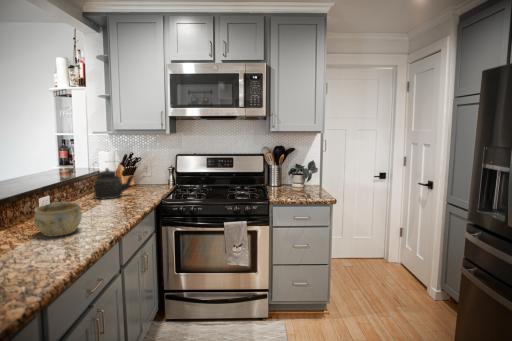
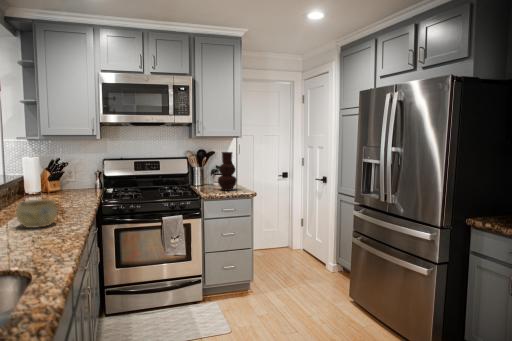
vase: none [292,149,315,194] -> present [218,152,237,191]
kettle: present [94,168,134,199] -> none [27,166,69,203]

